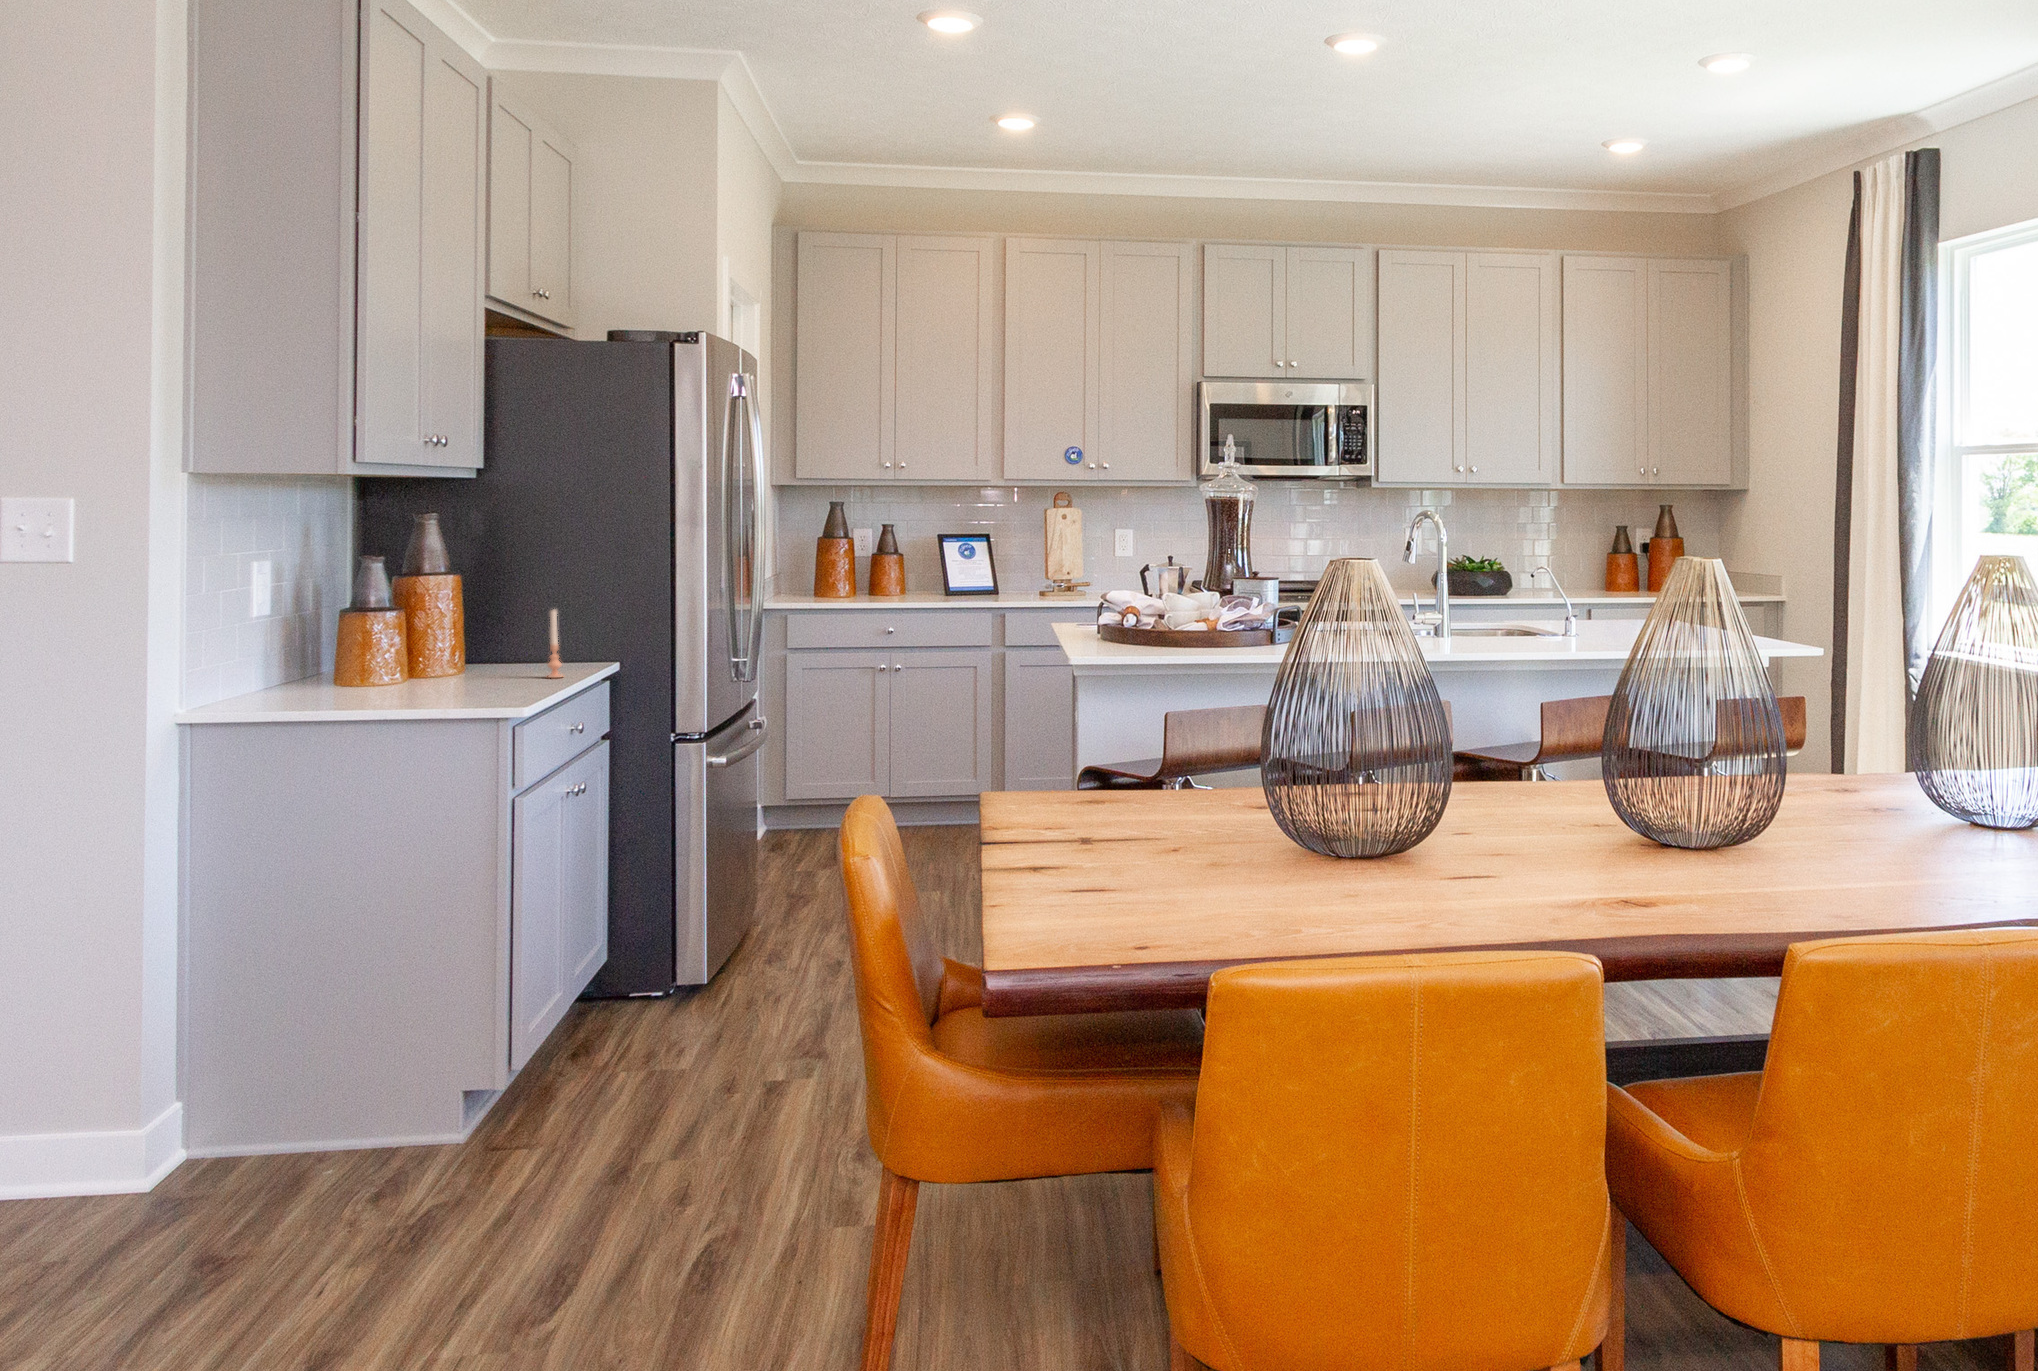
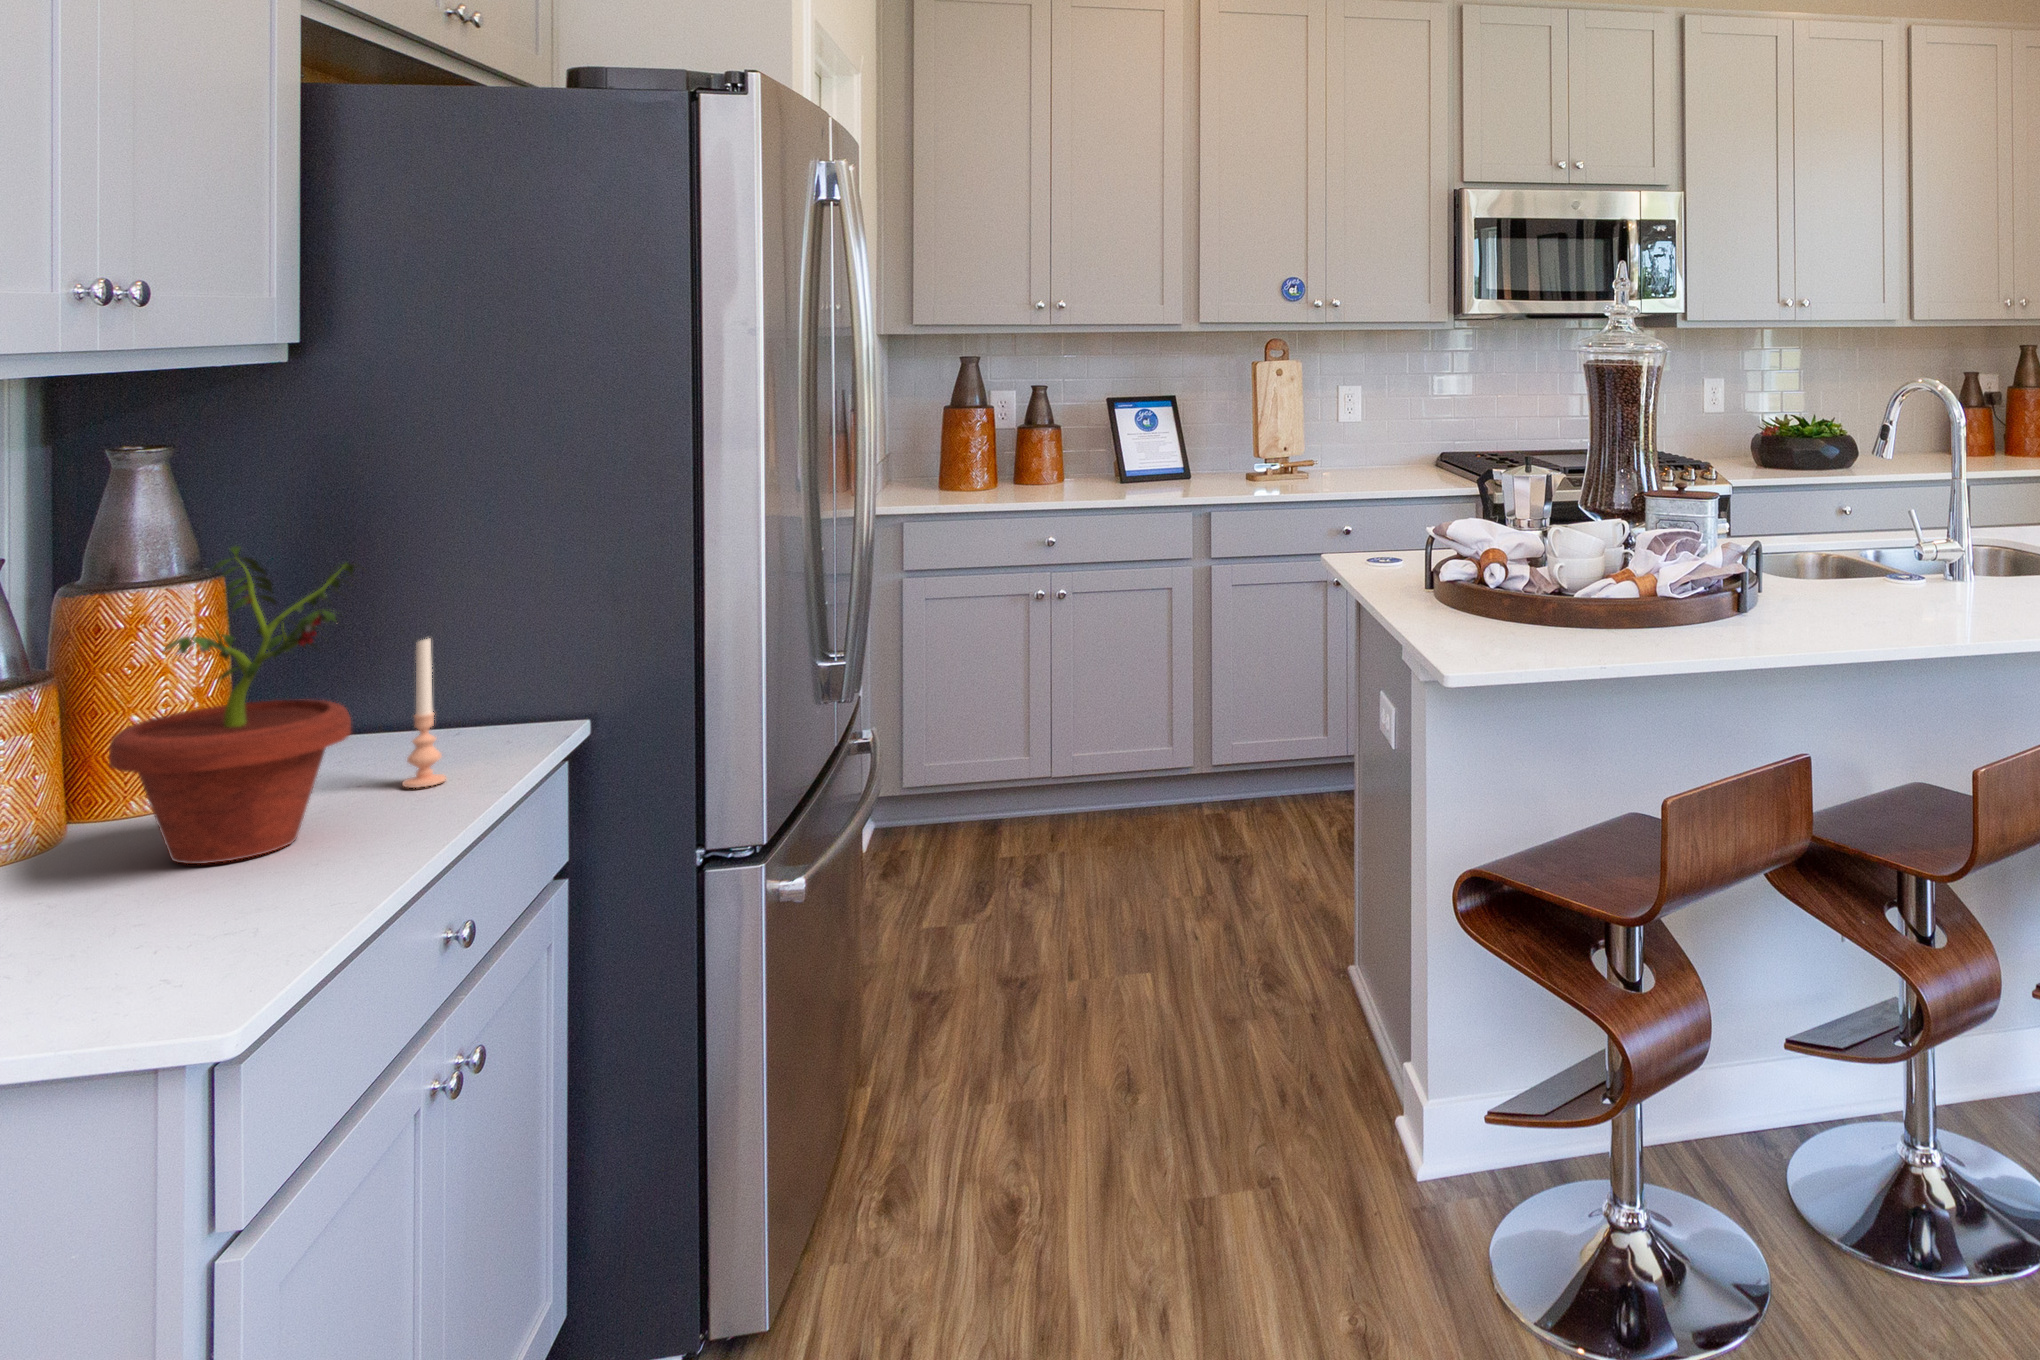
potted plant: none [439,557,538,689] -> present [109,546,365,864]

